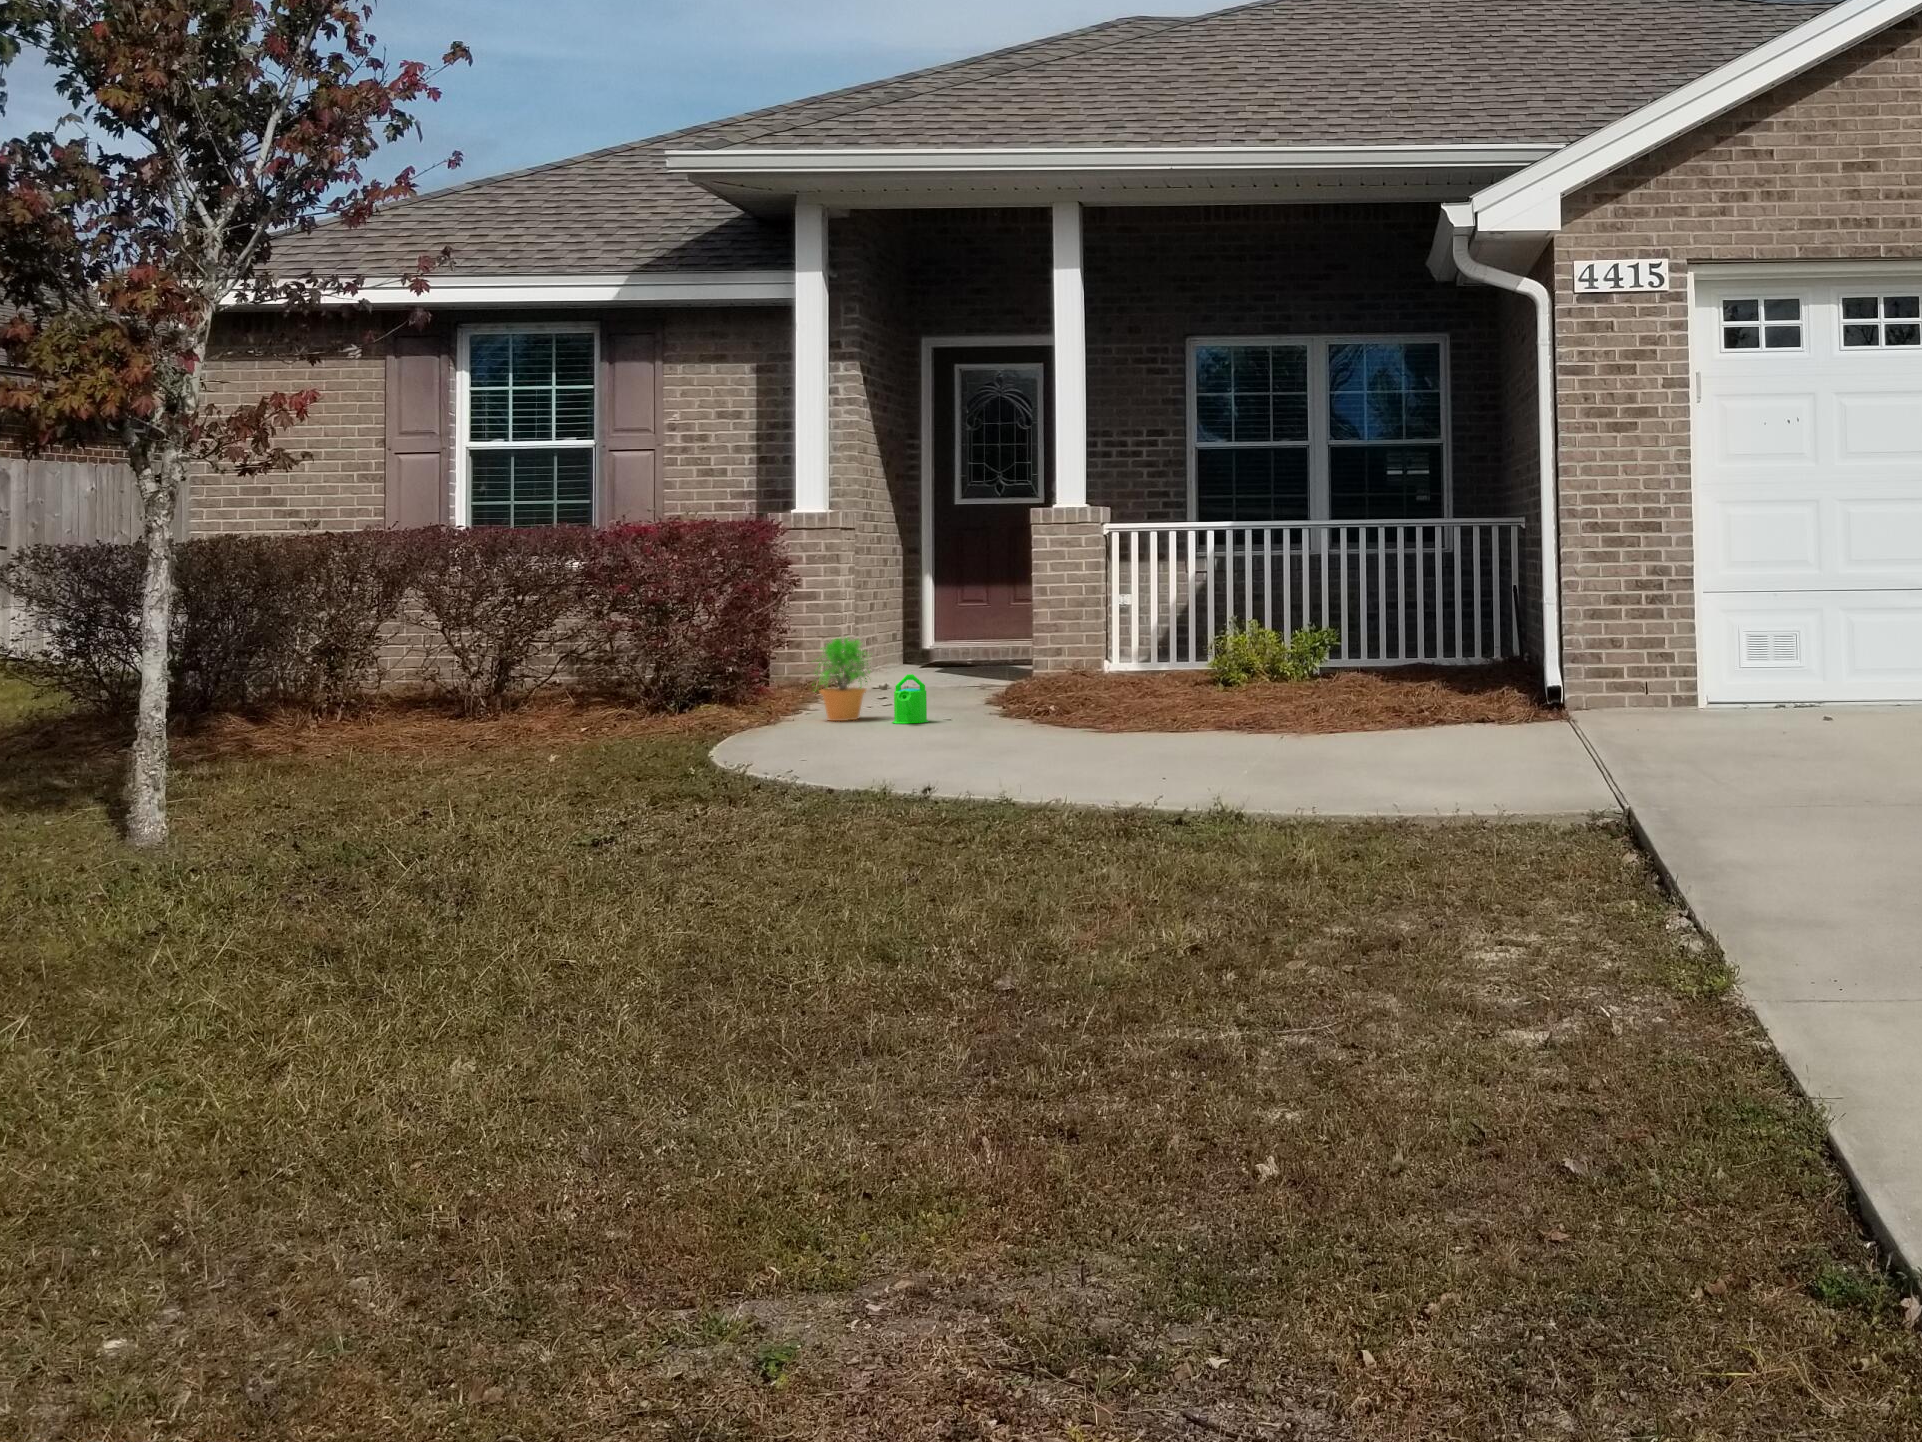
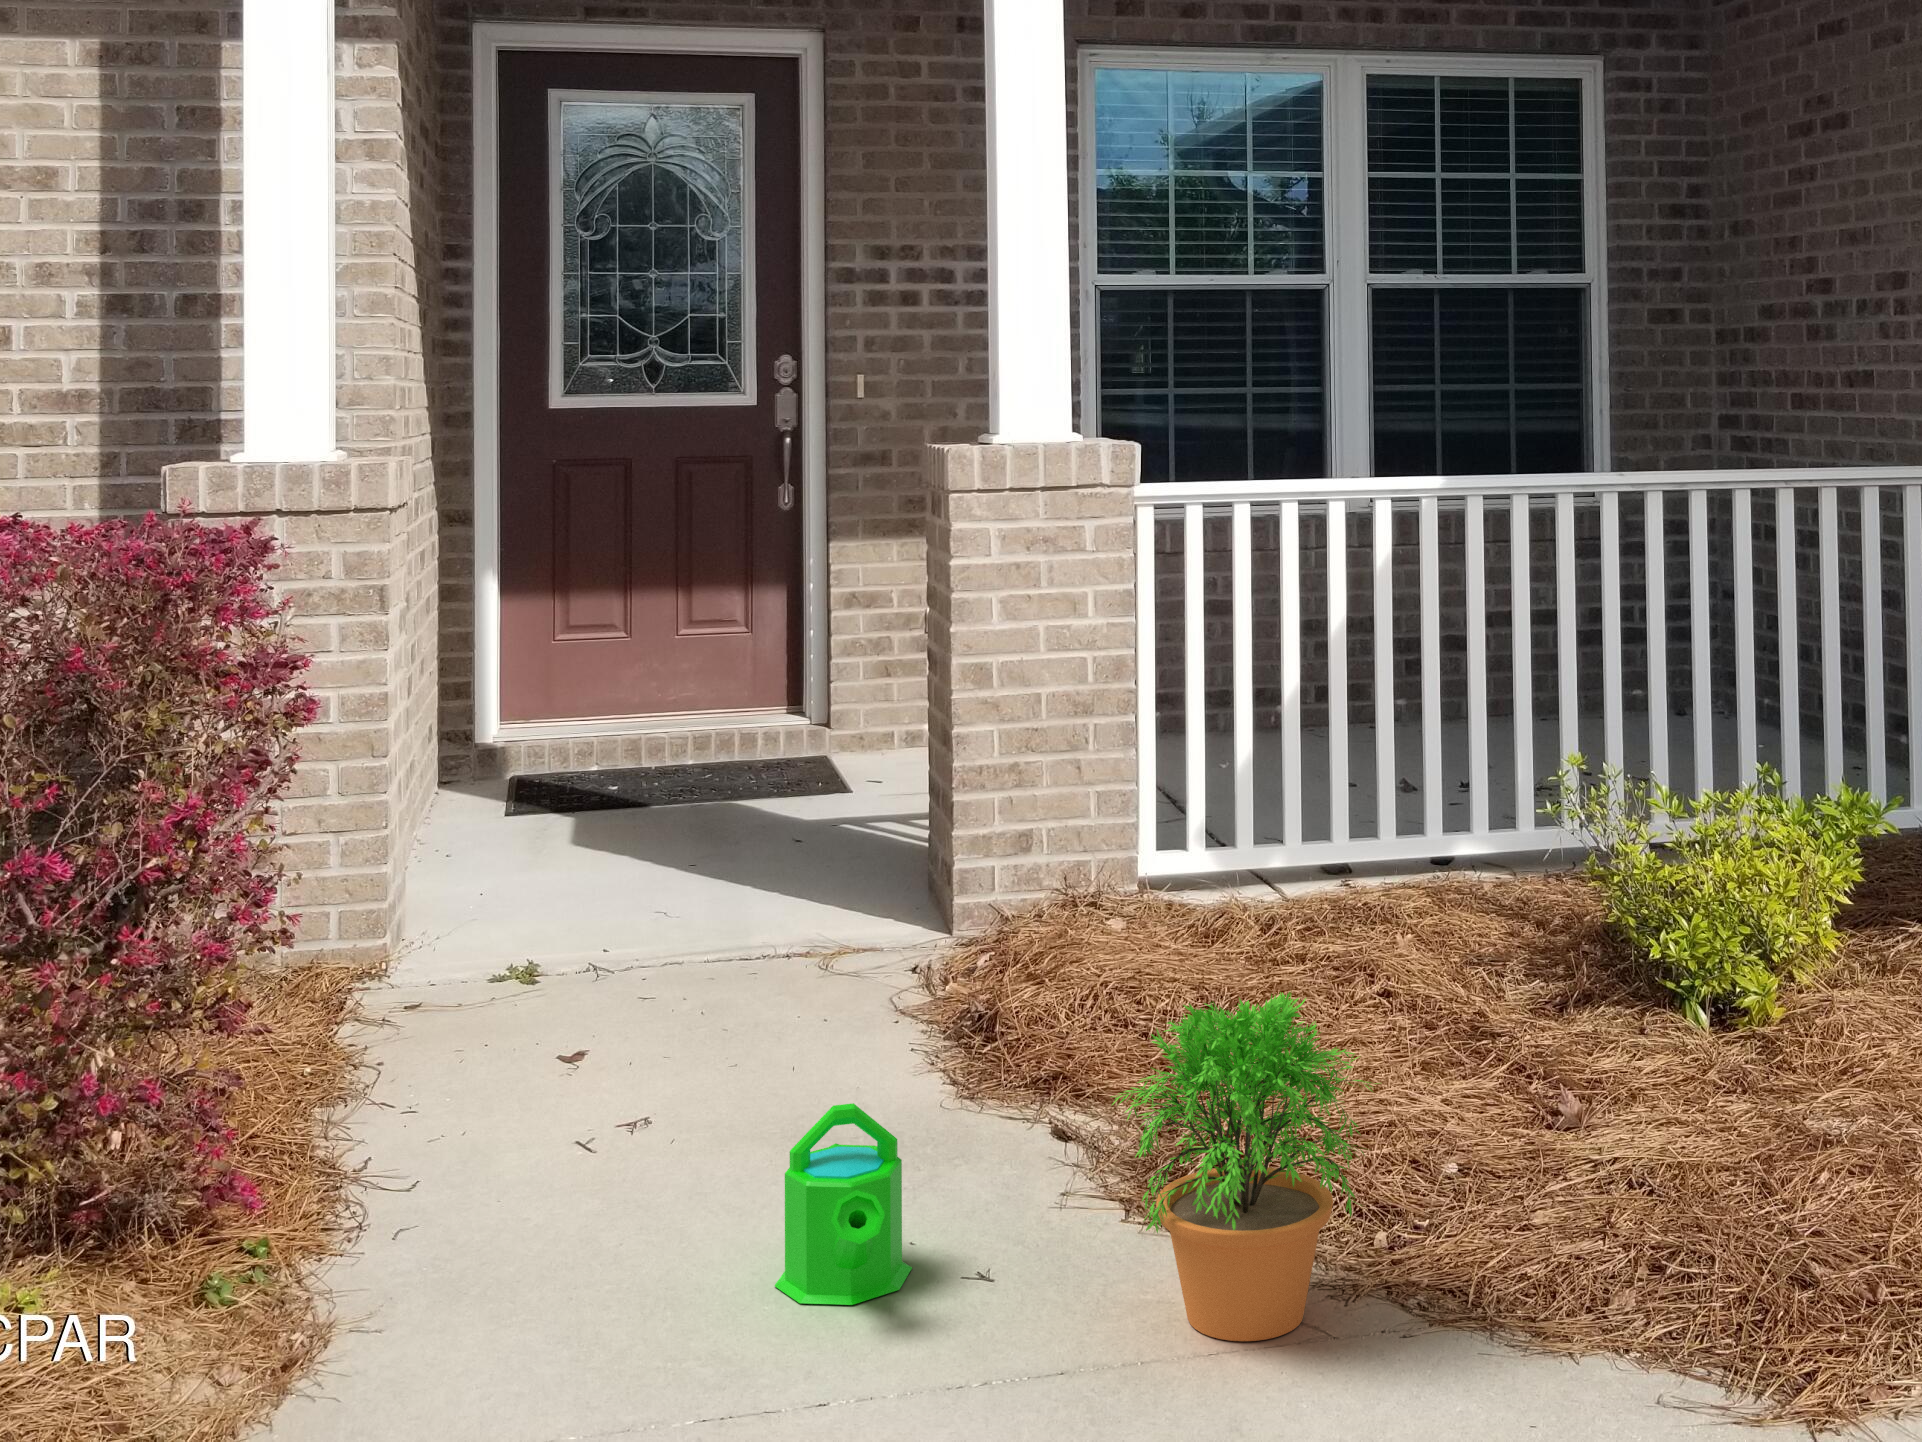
potted plant: present [815,638,870,721] -> present [1112,992,1373,1341]

